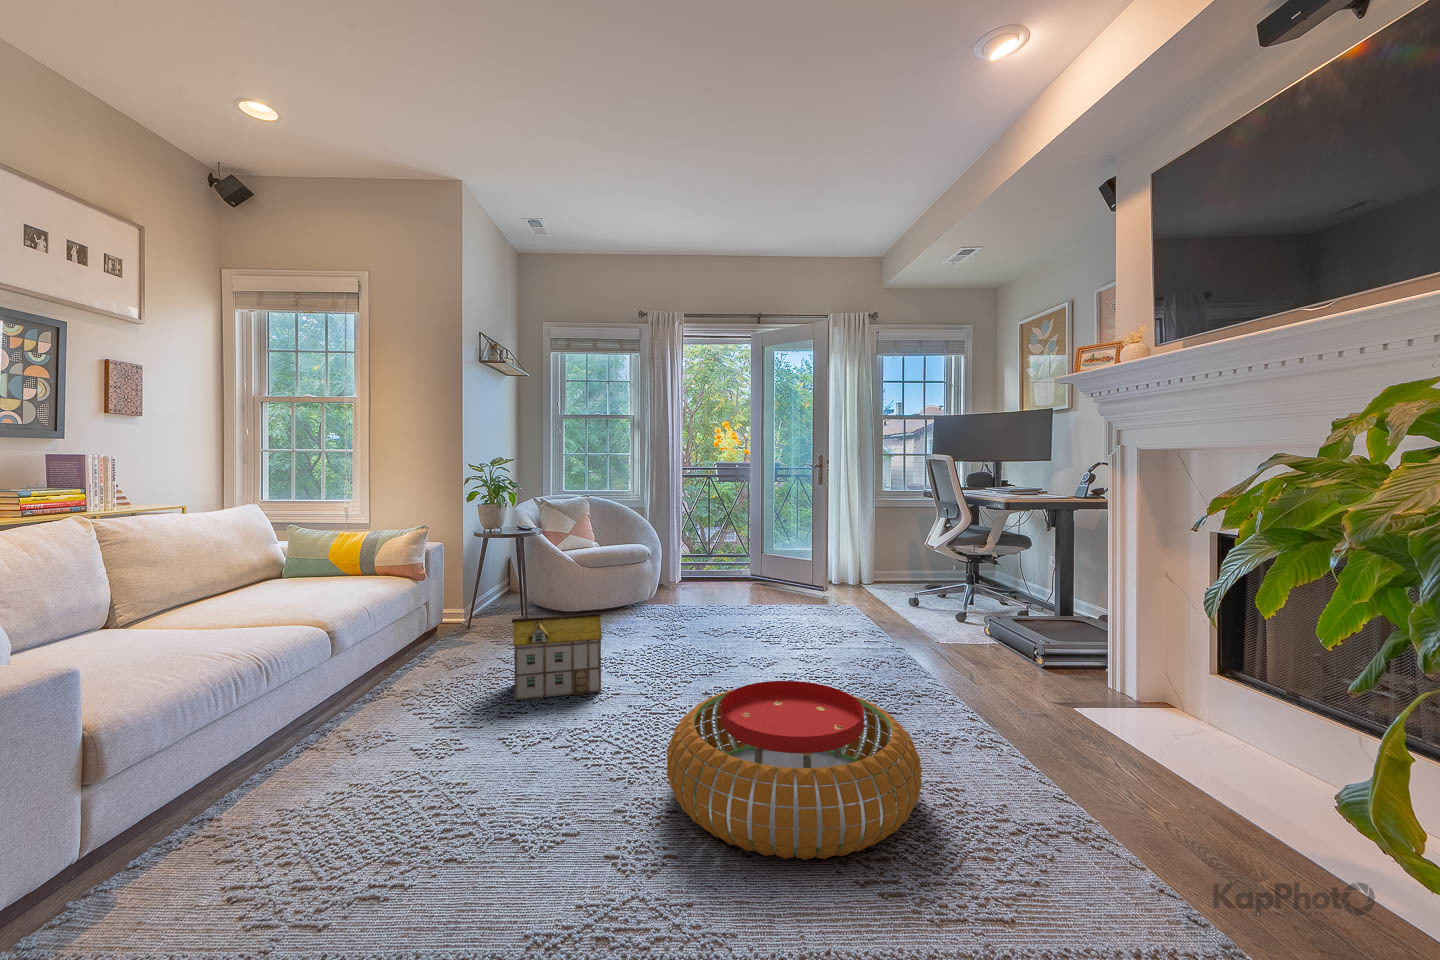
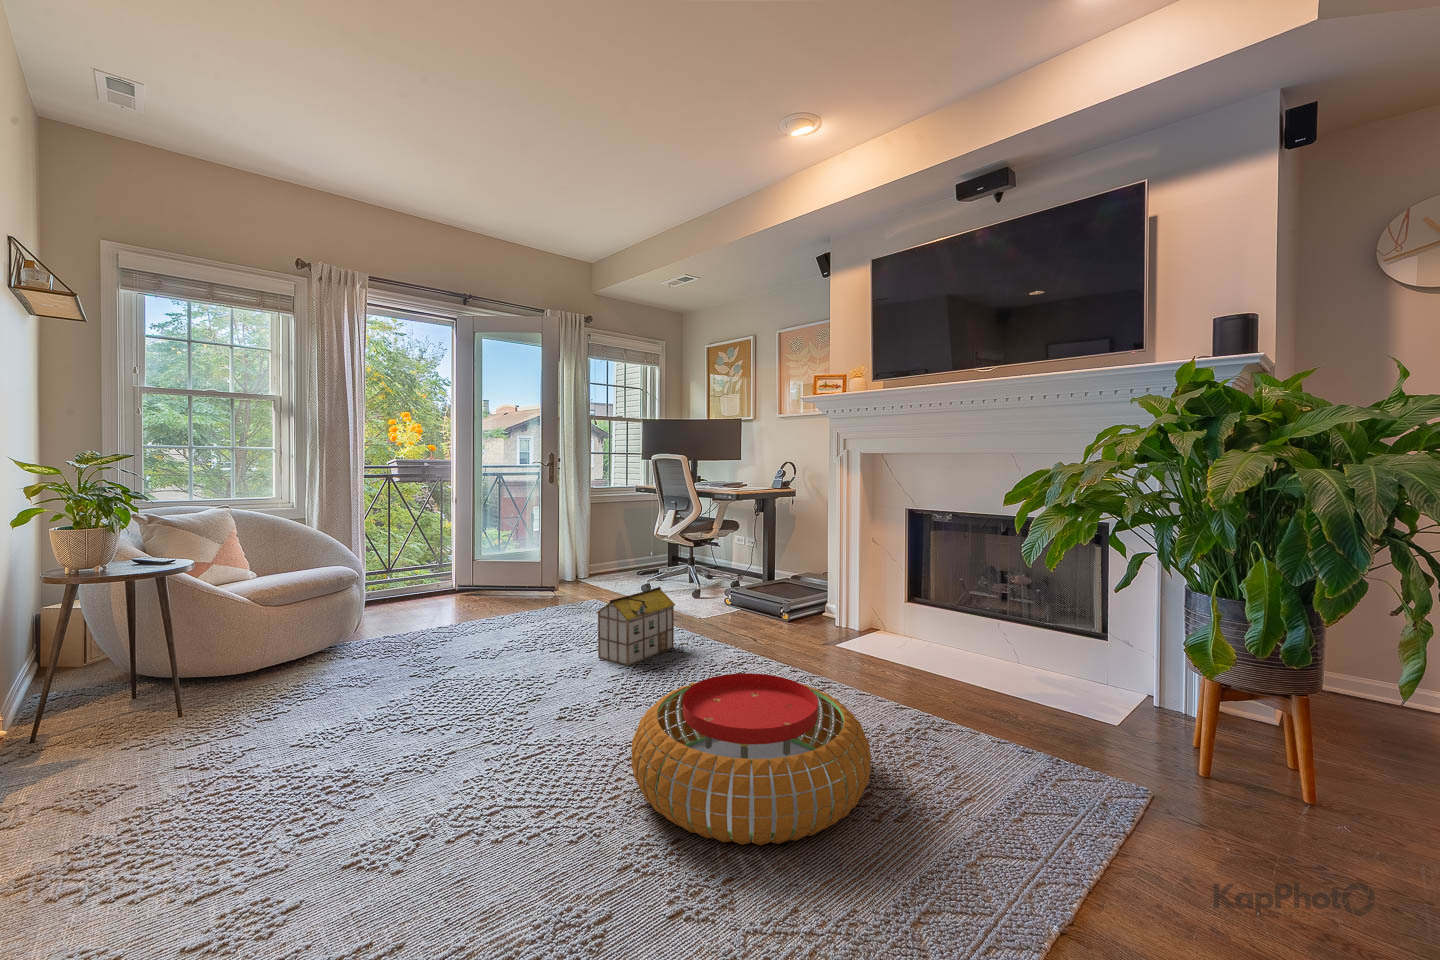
toy house: present [512,613,602,700] -> present [596,587,675,666]

